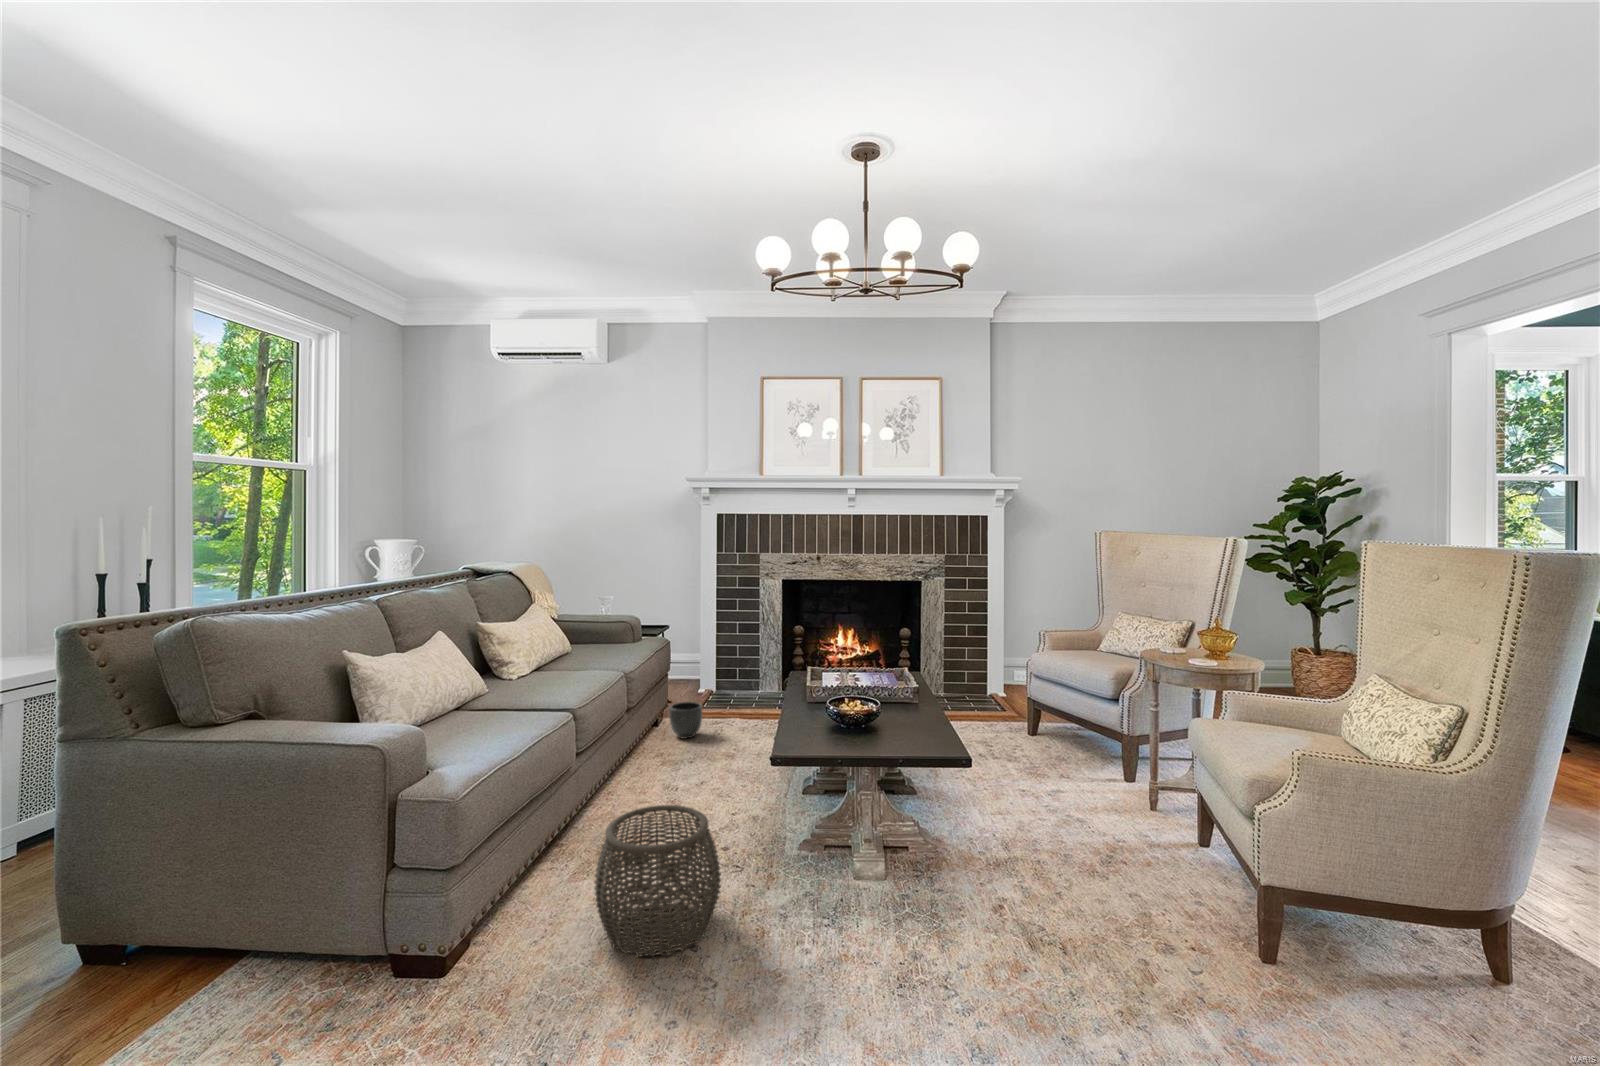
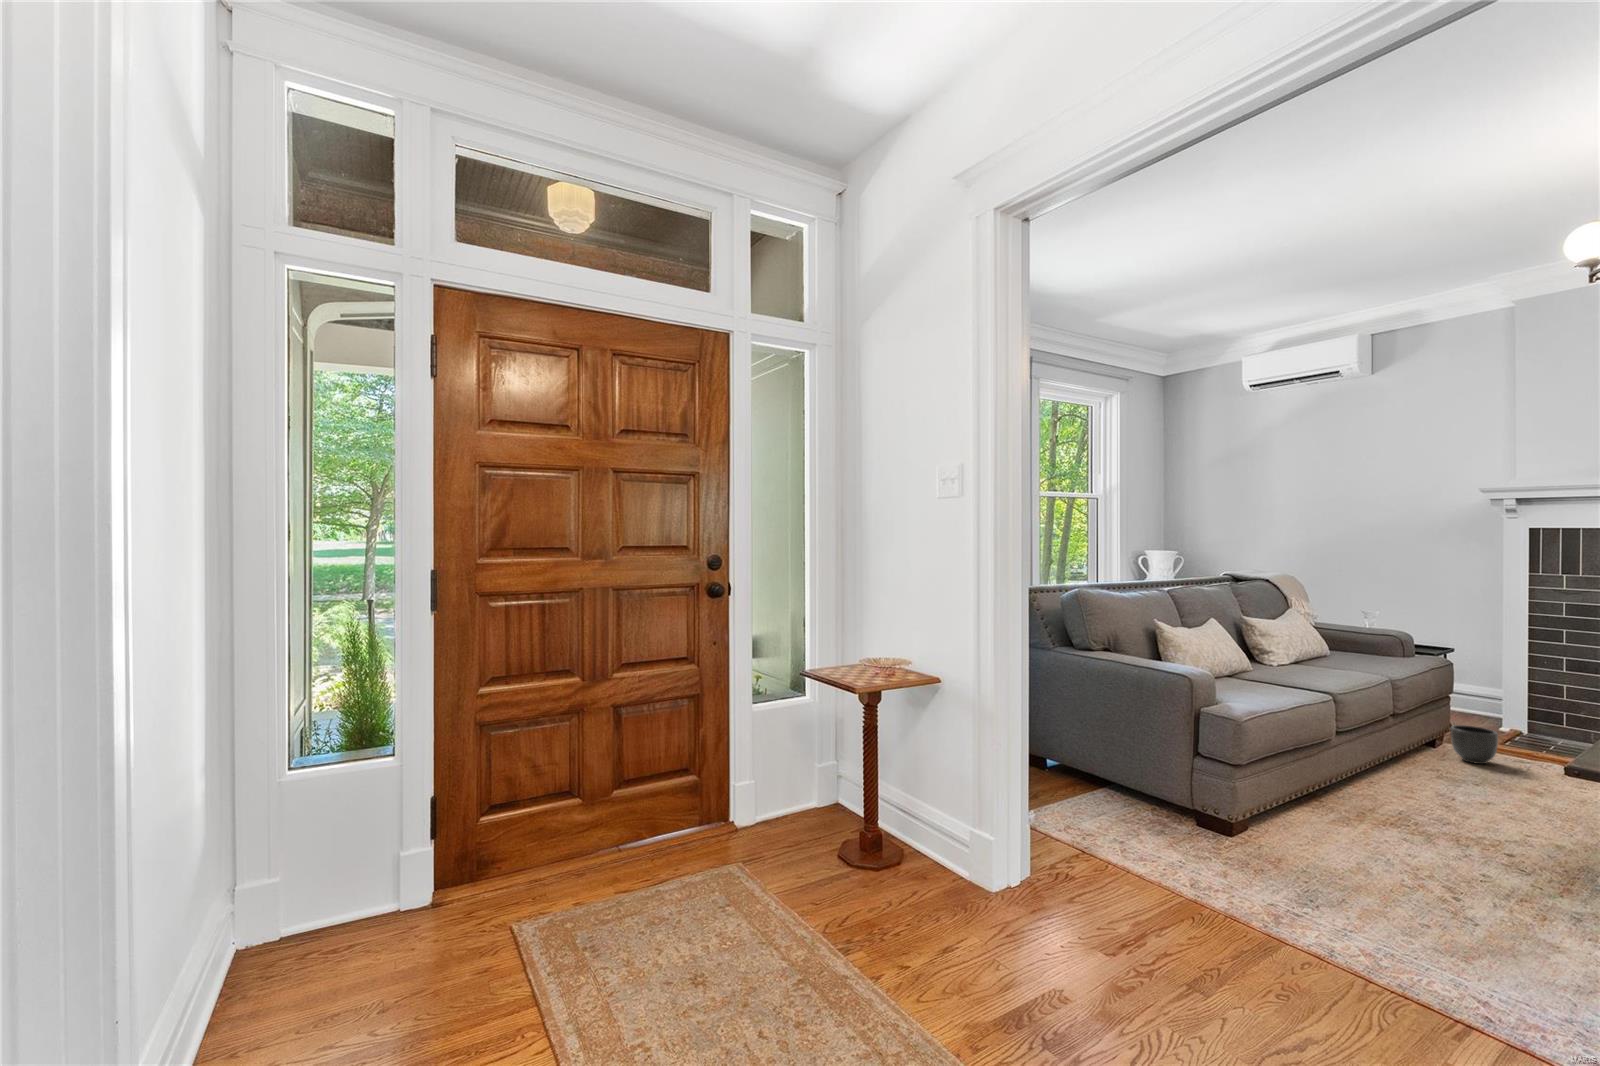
woven basket: present [594,805,721,957] -> none [1355,772,1494,894]

